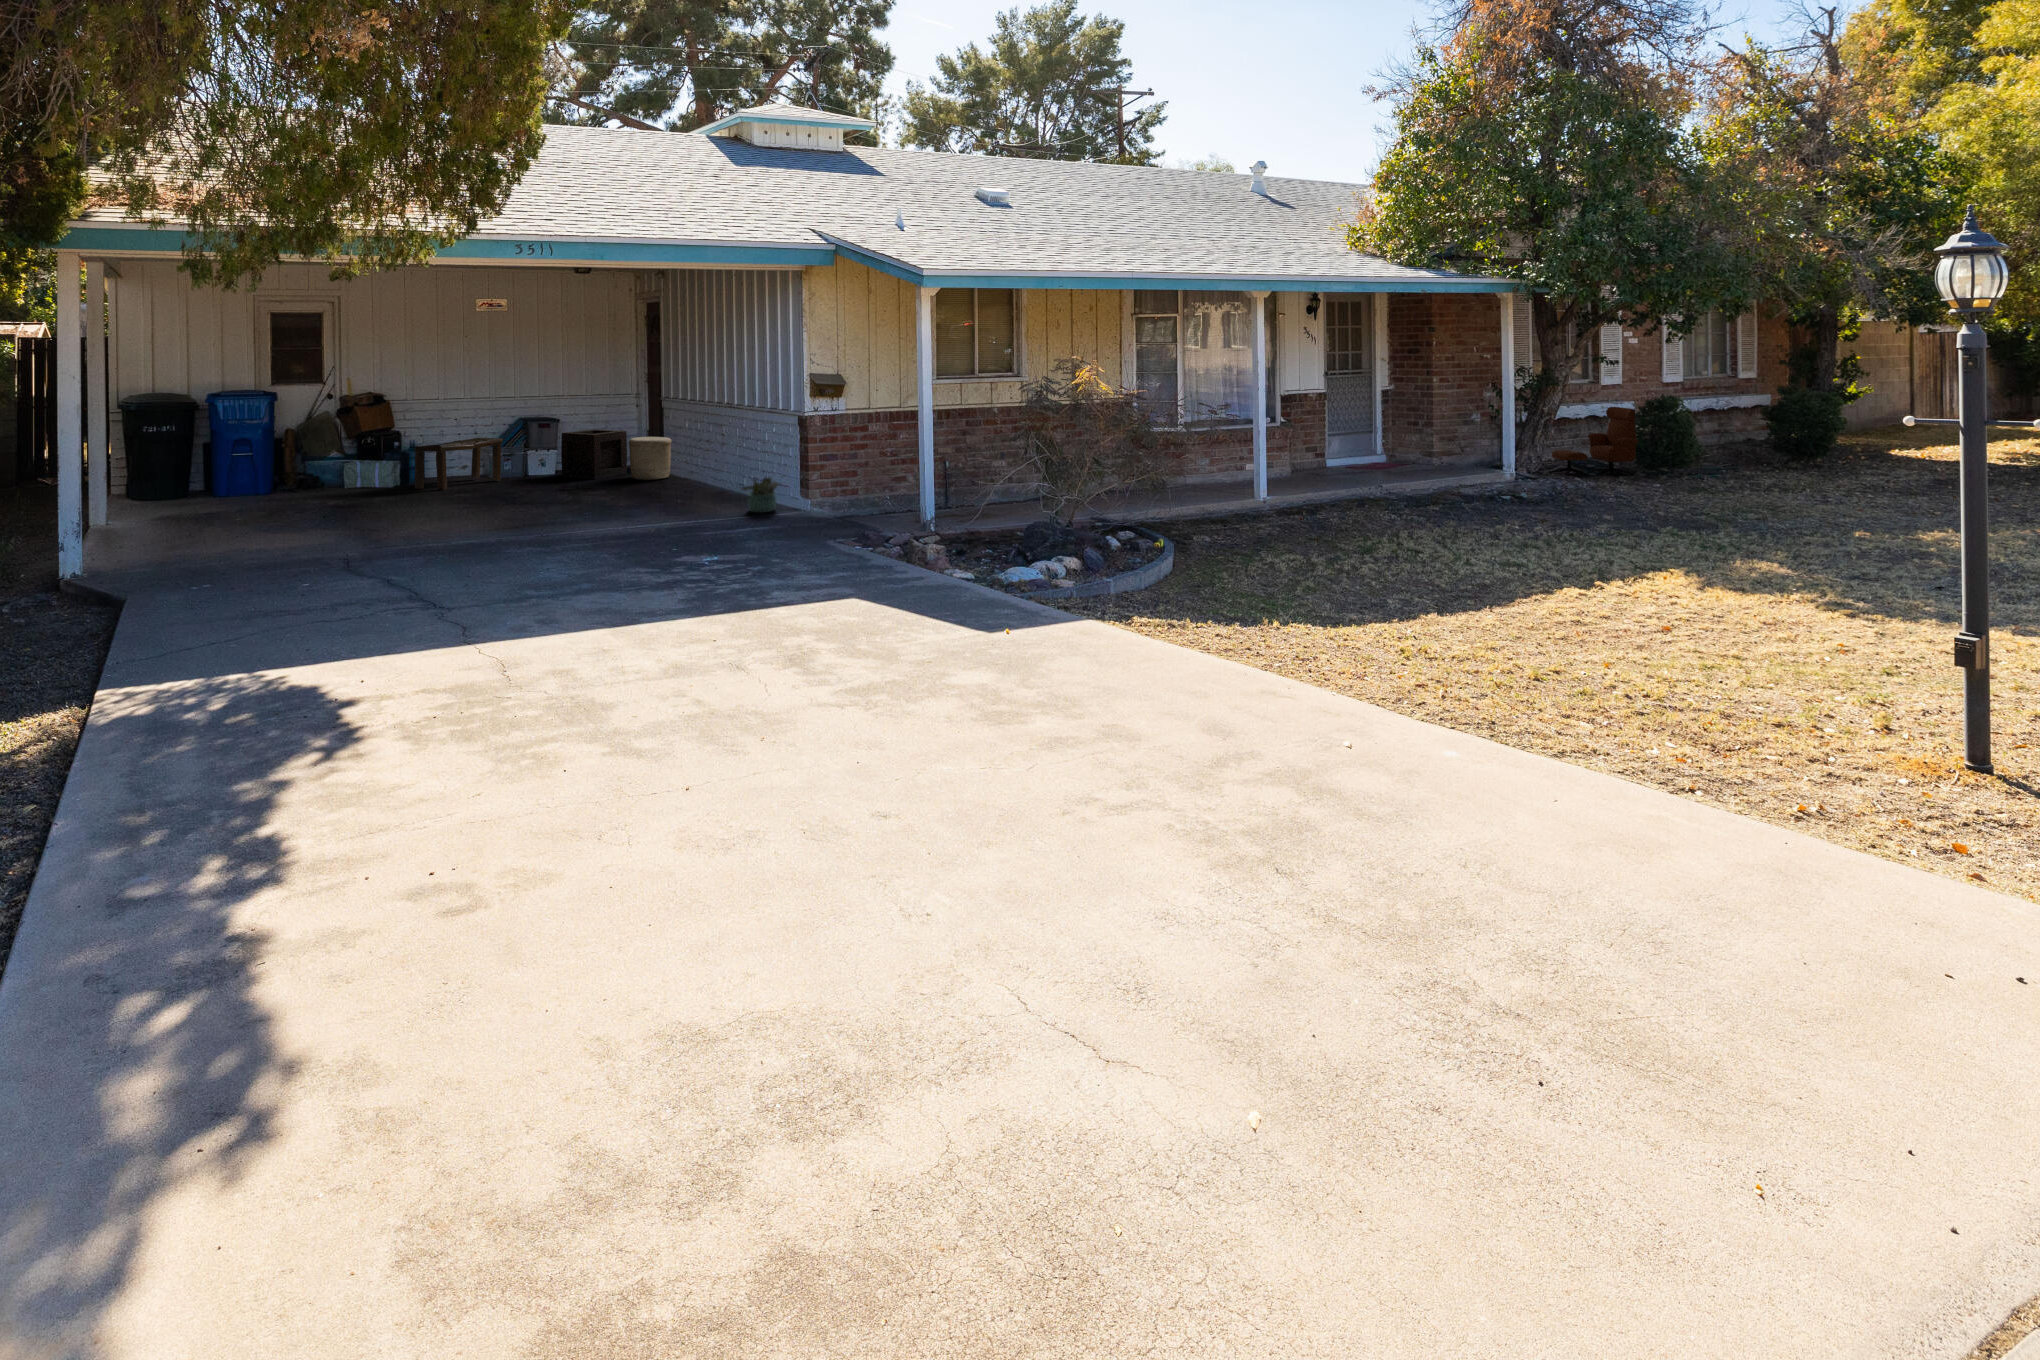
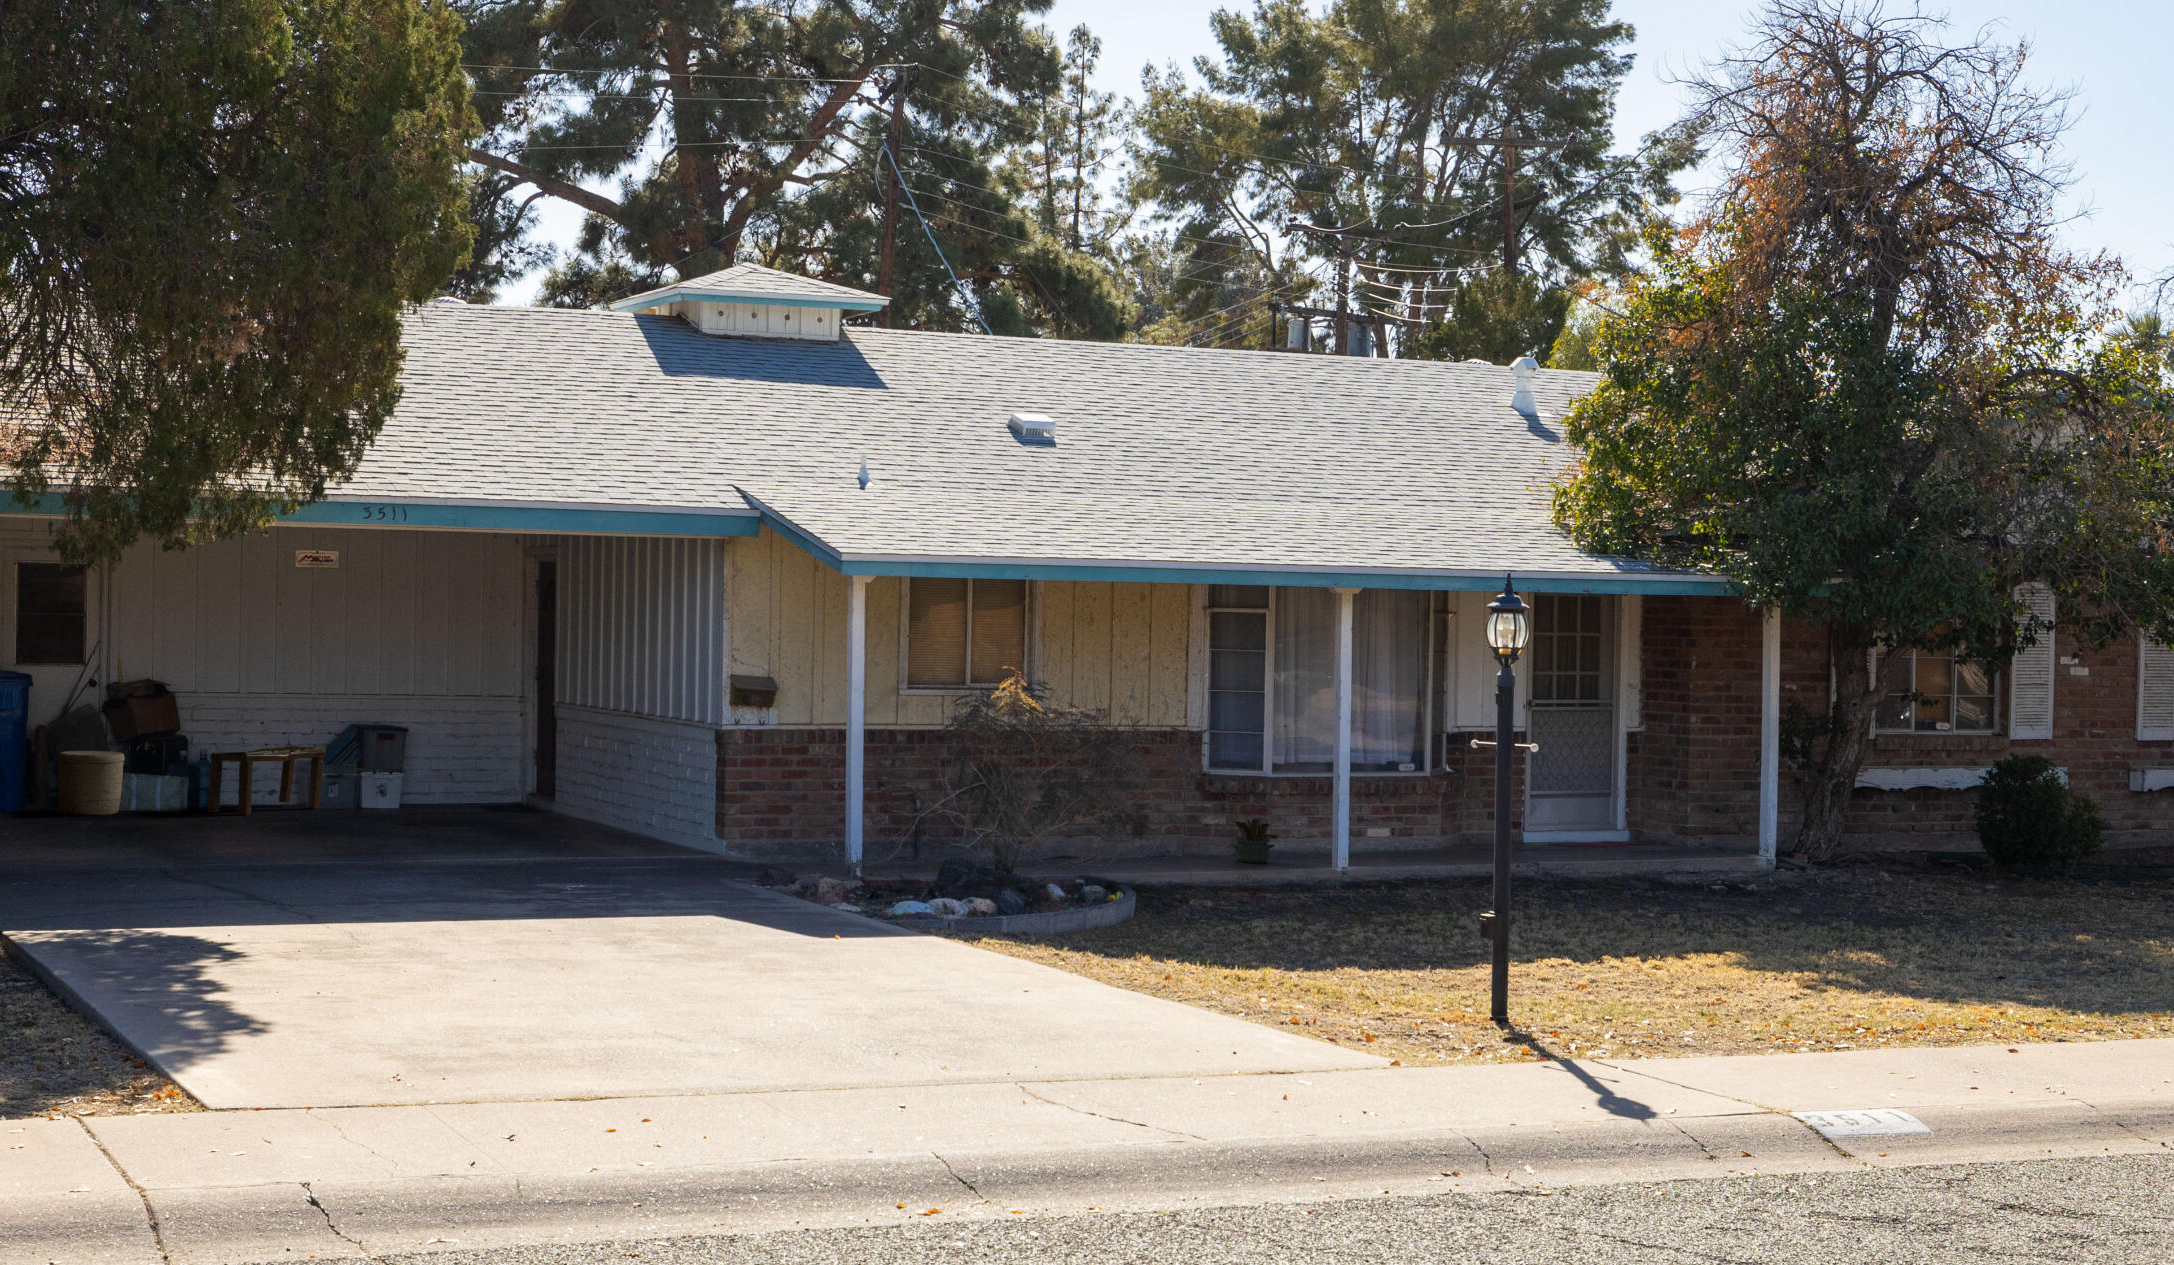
lounge chair: present [1549,407,1639,476] -> none [1864,772,1989,877]
wooden crate: present [561,429,627,479] -> none [403,742,498,813]
woven basket: present [629,437,672,480] -> present [58,751,125,815]
decorative plant: present [741,477,778,513] -> present [1230,819,1279,863]

